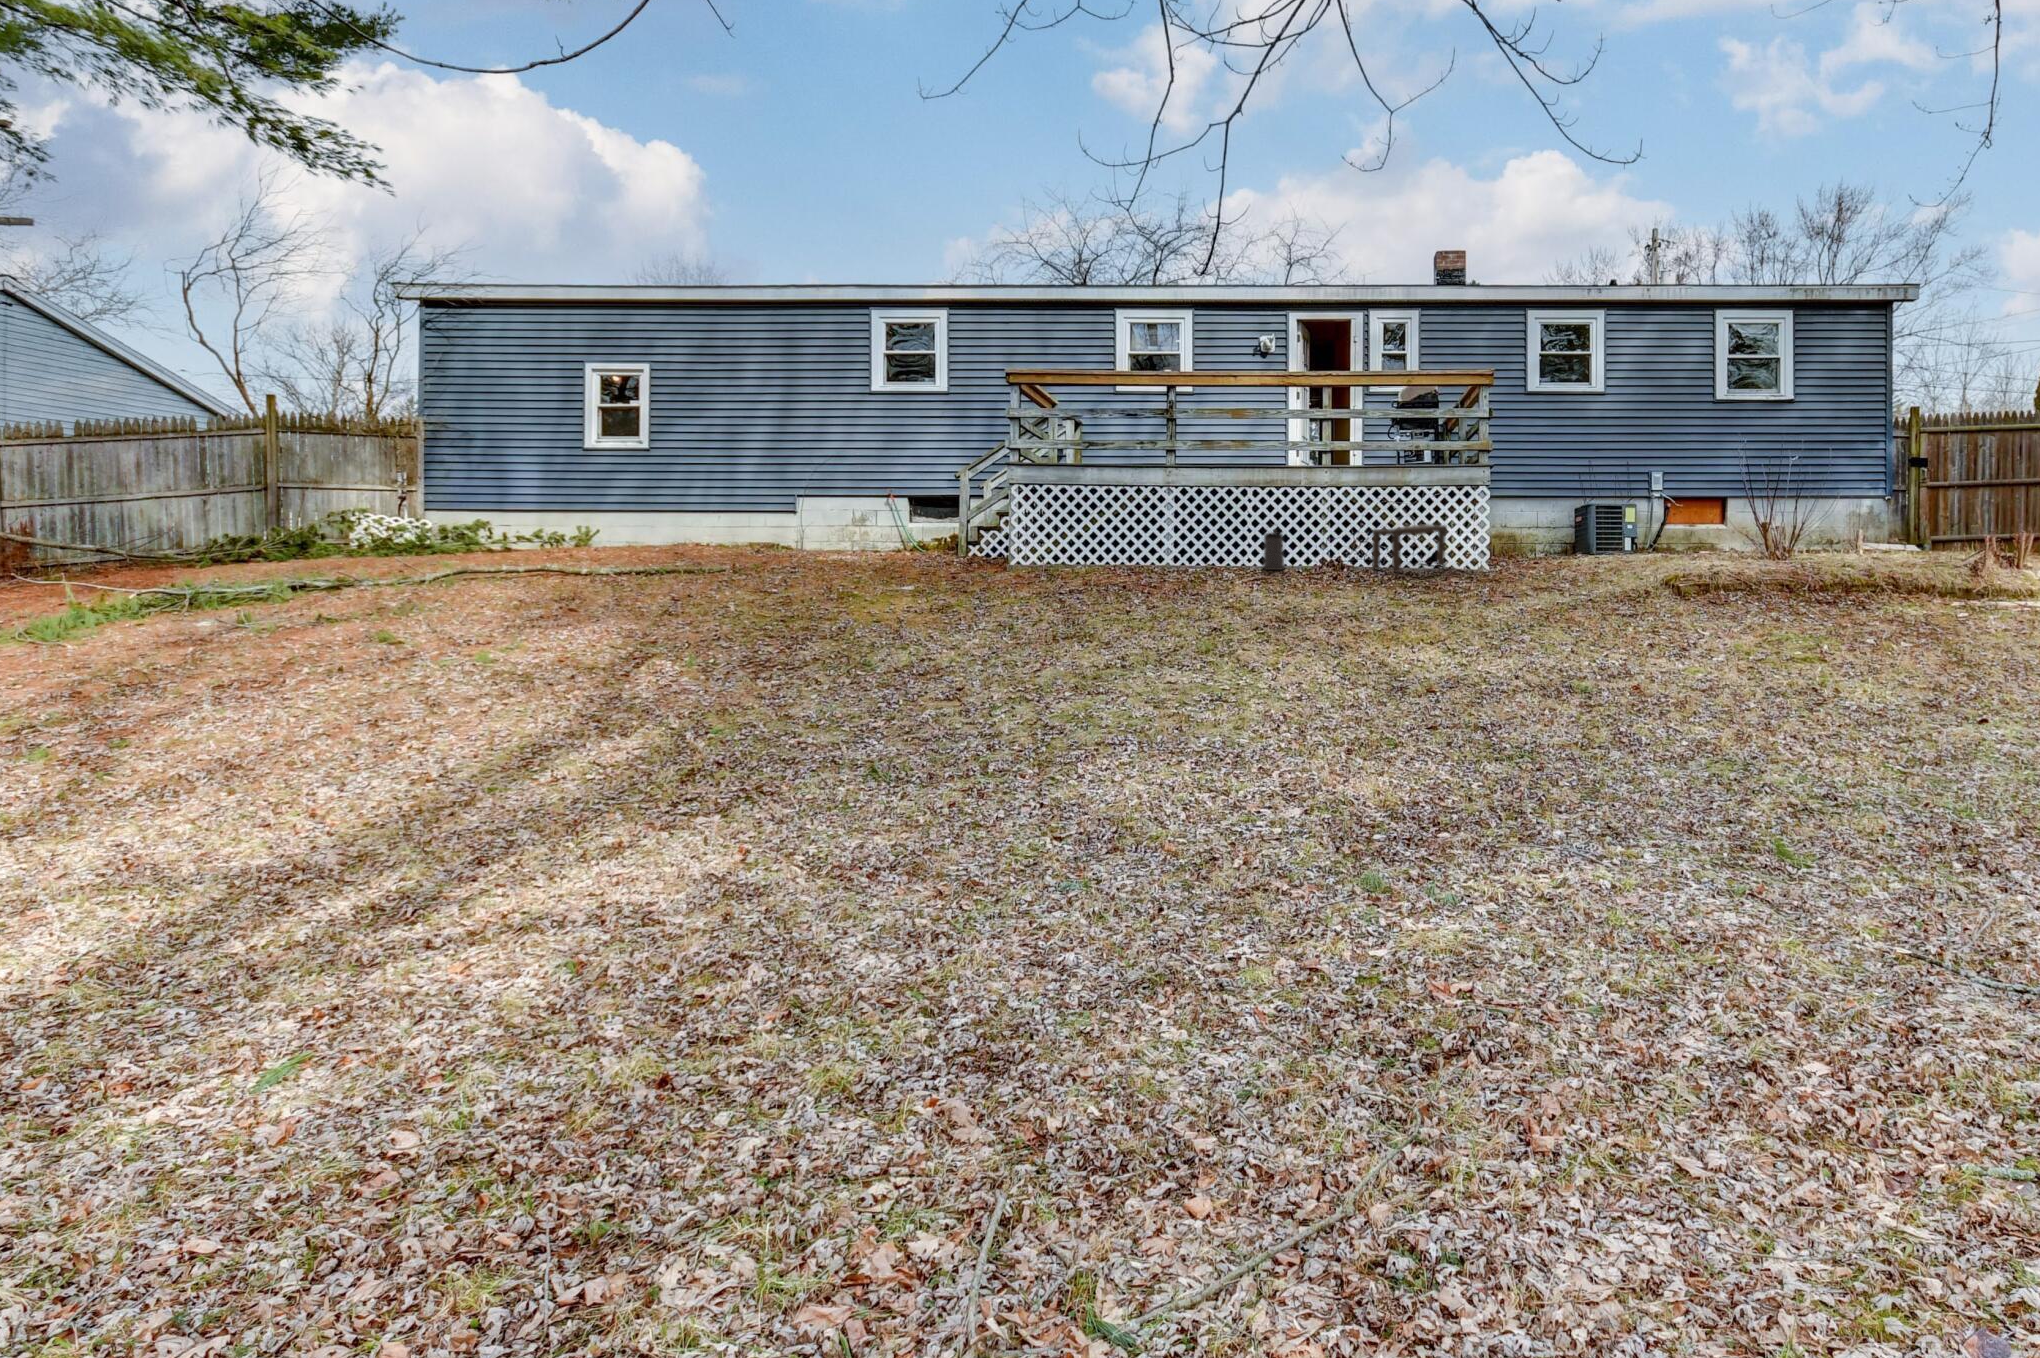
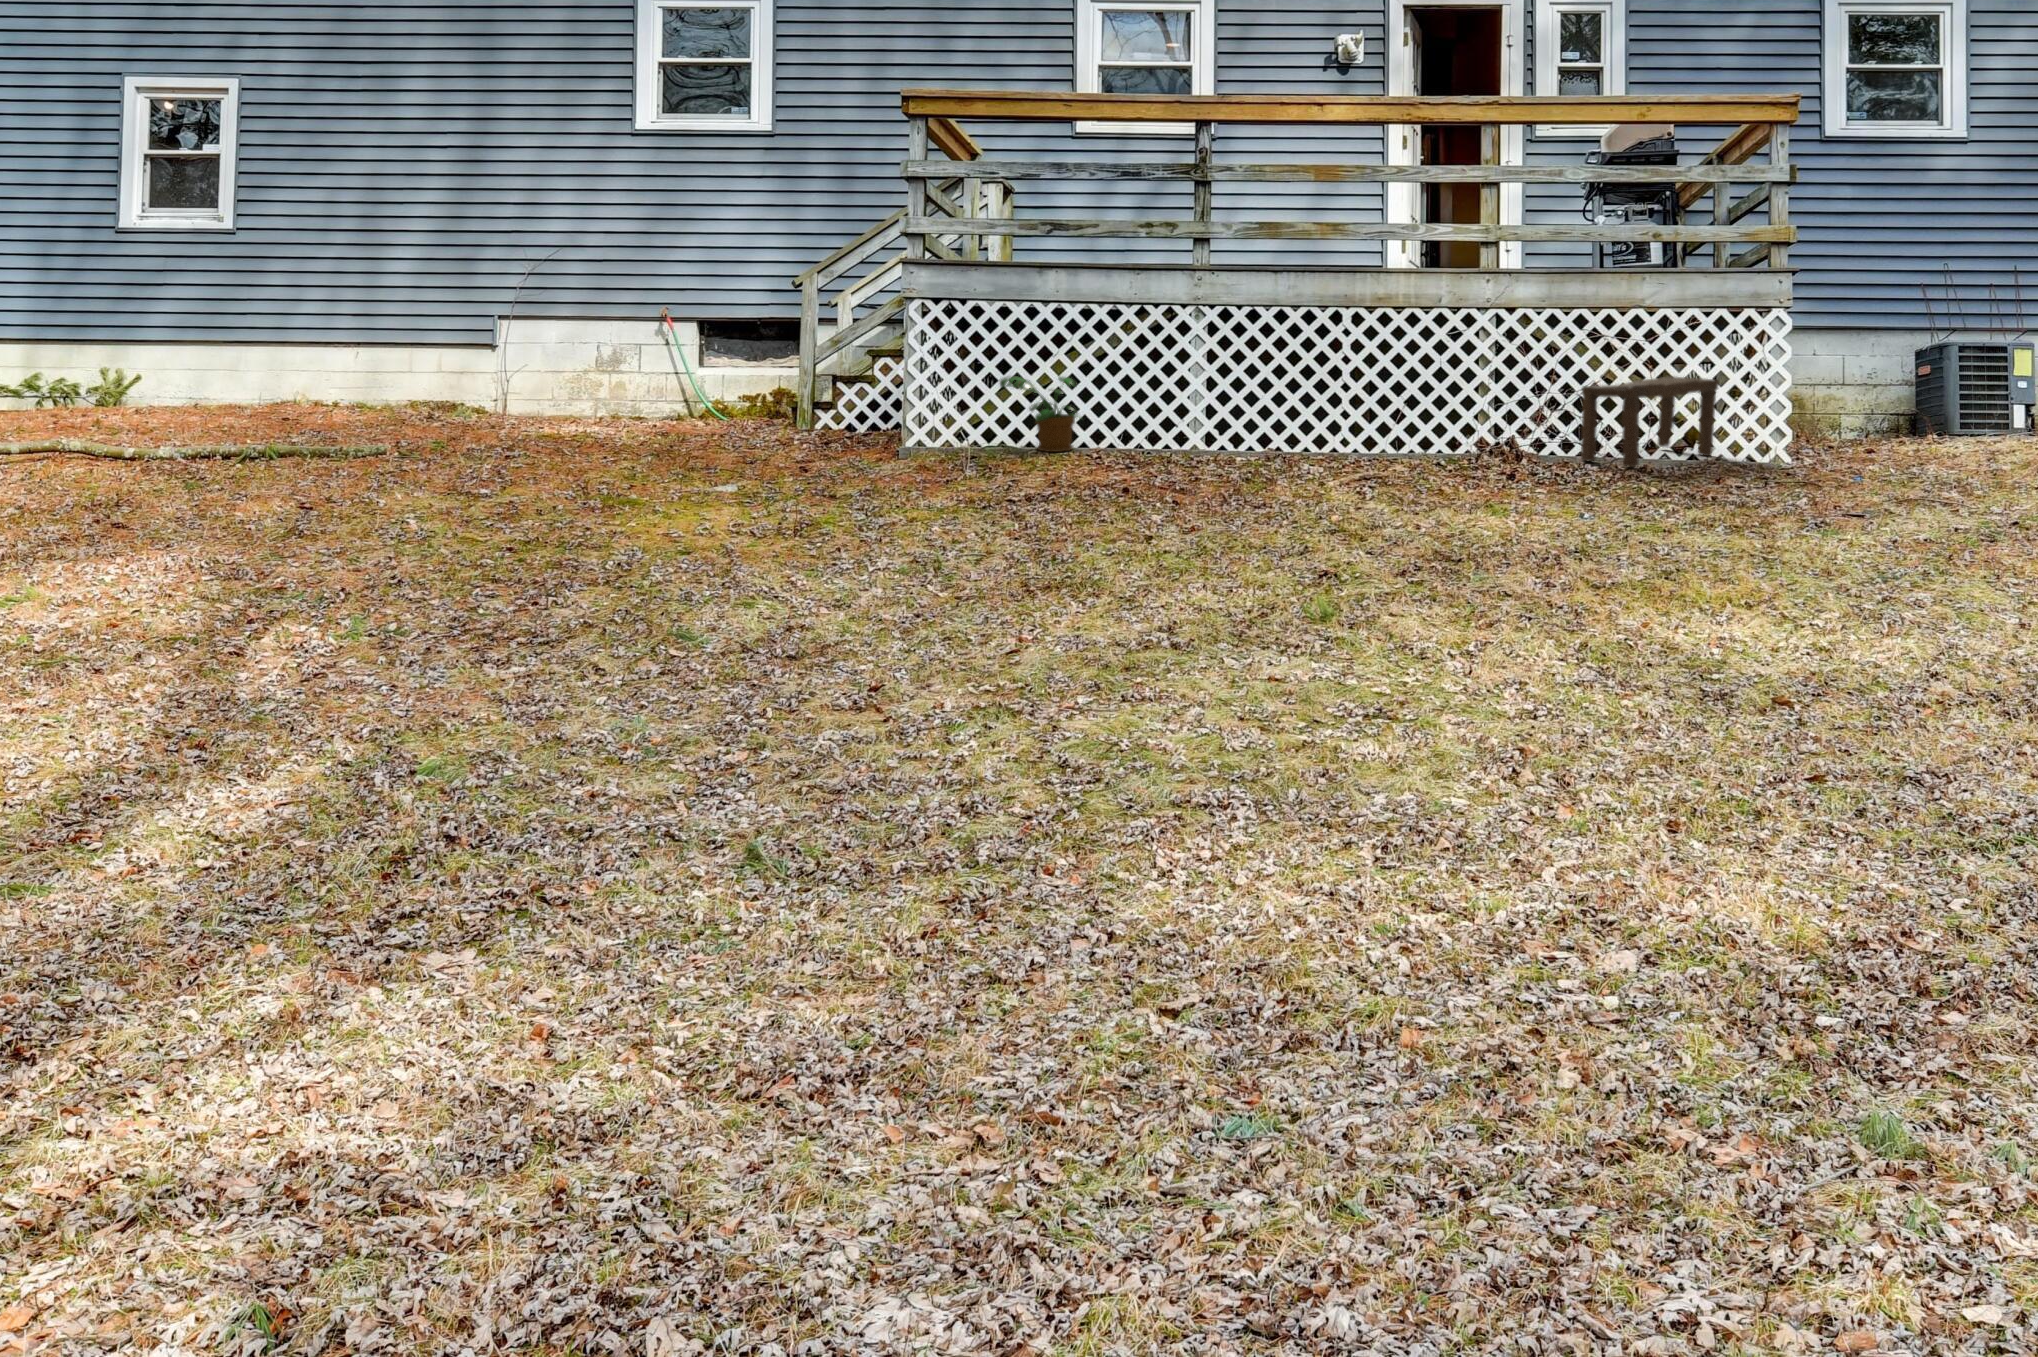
potted plant: none [1060,526,1107,567] -> present [1000,376,1080,452]
watering can: present [1263,530,1284,570] -> none [1375,376,1417,461]

